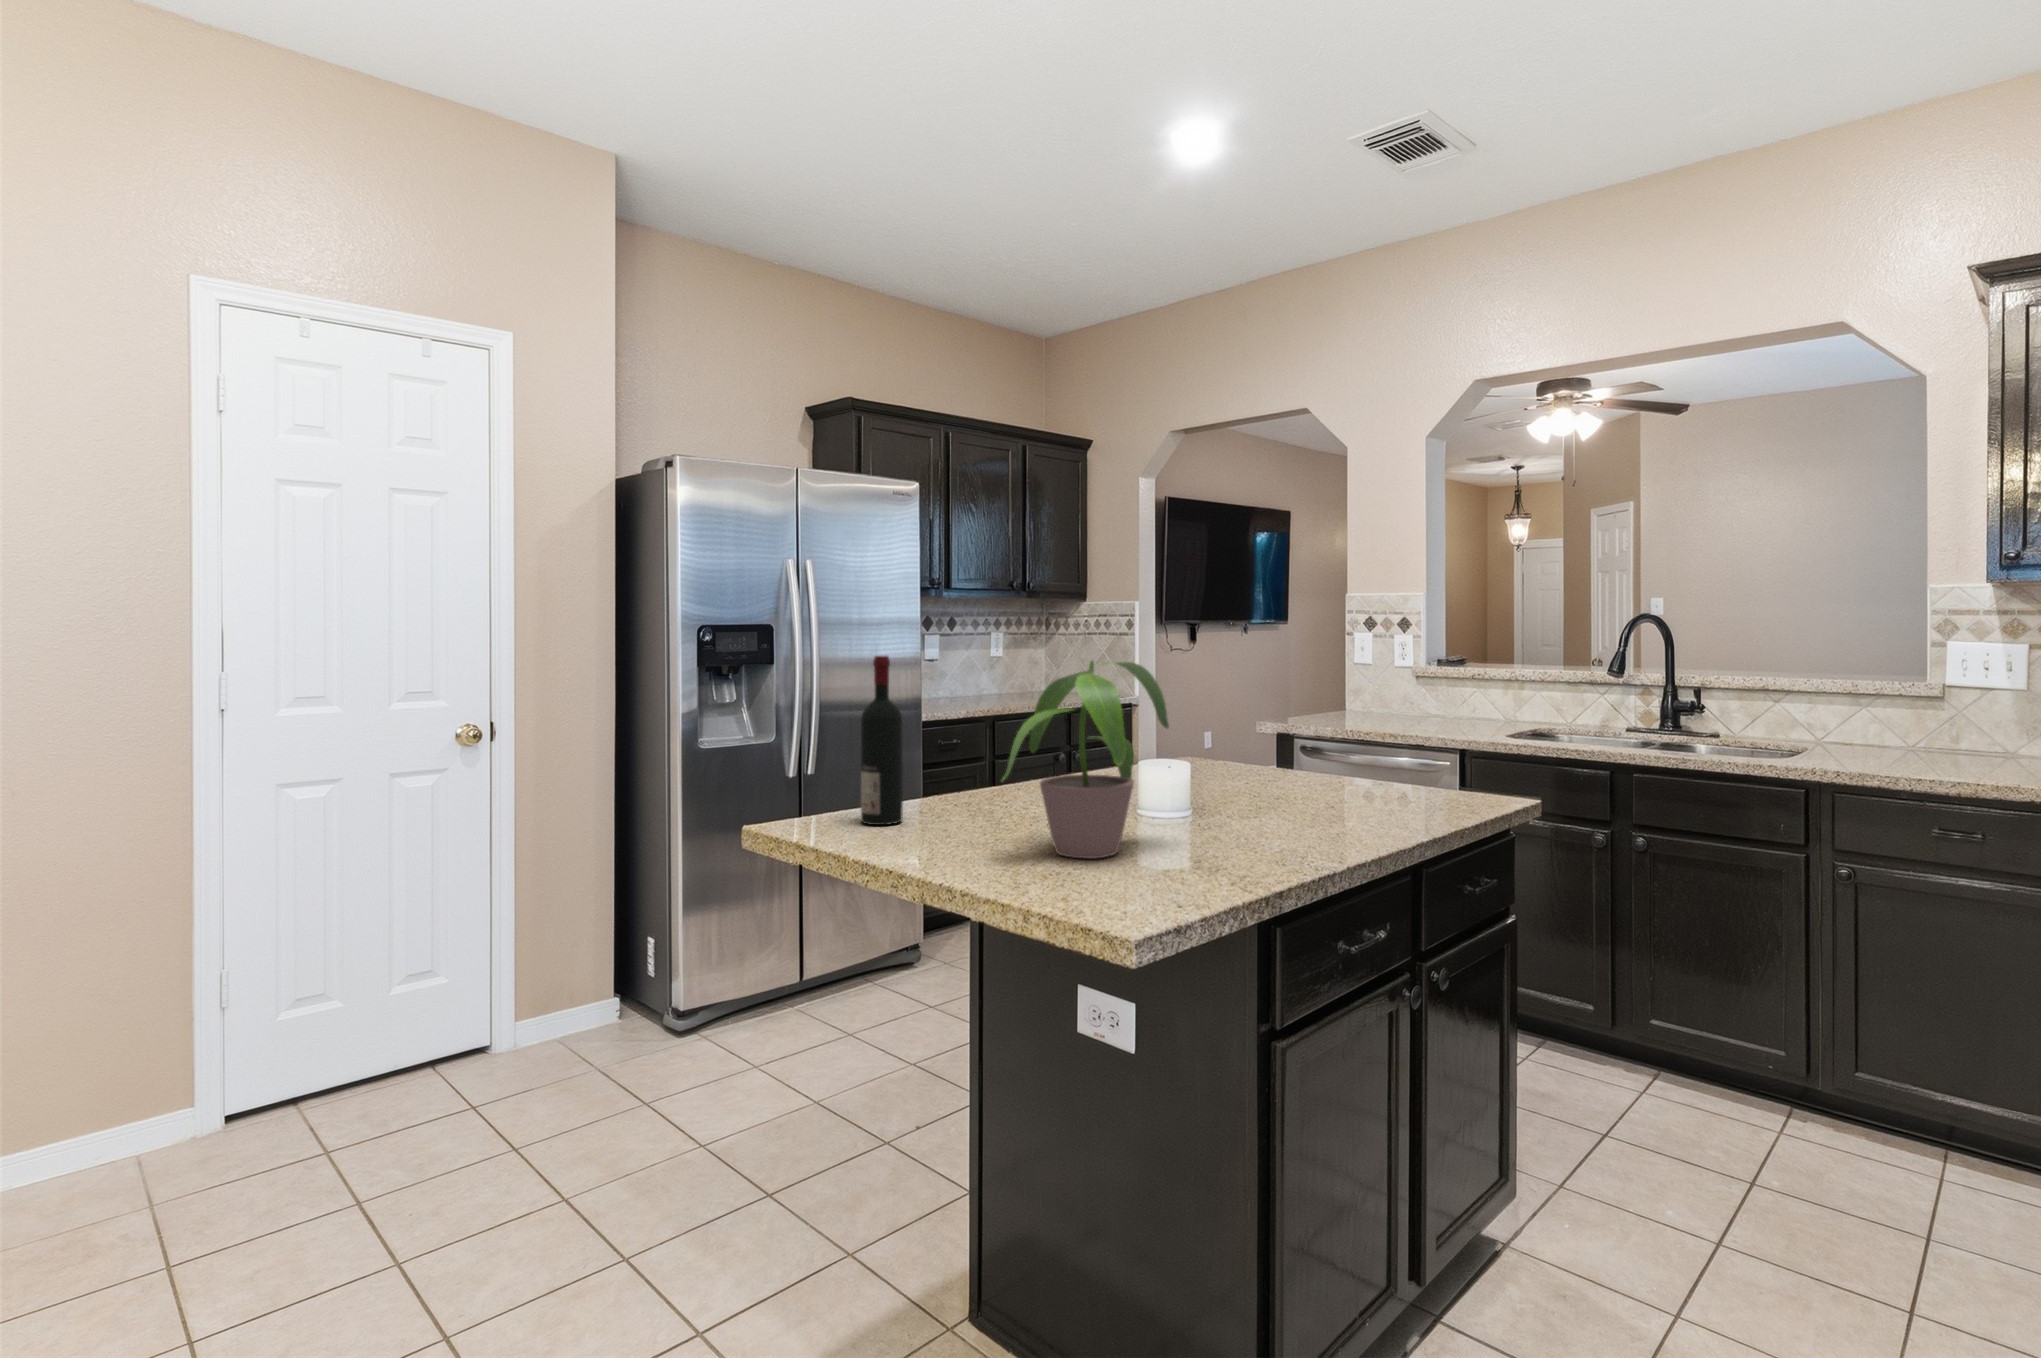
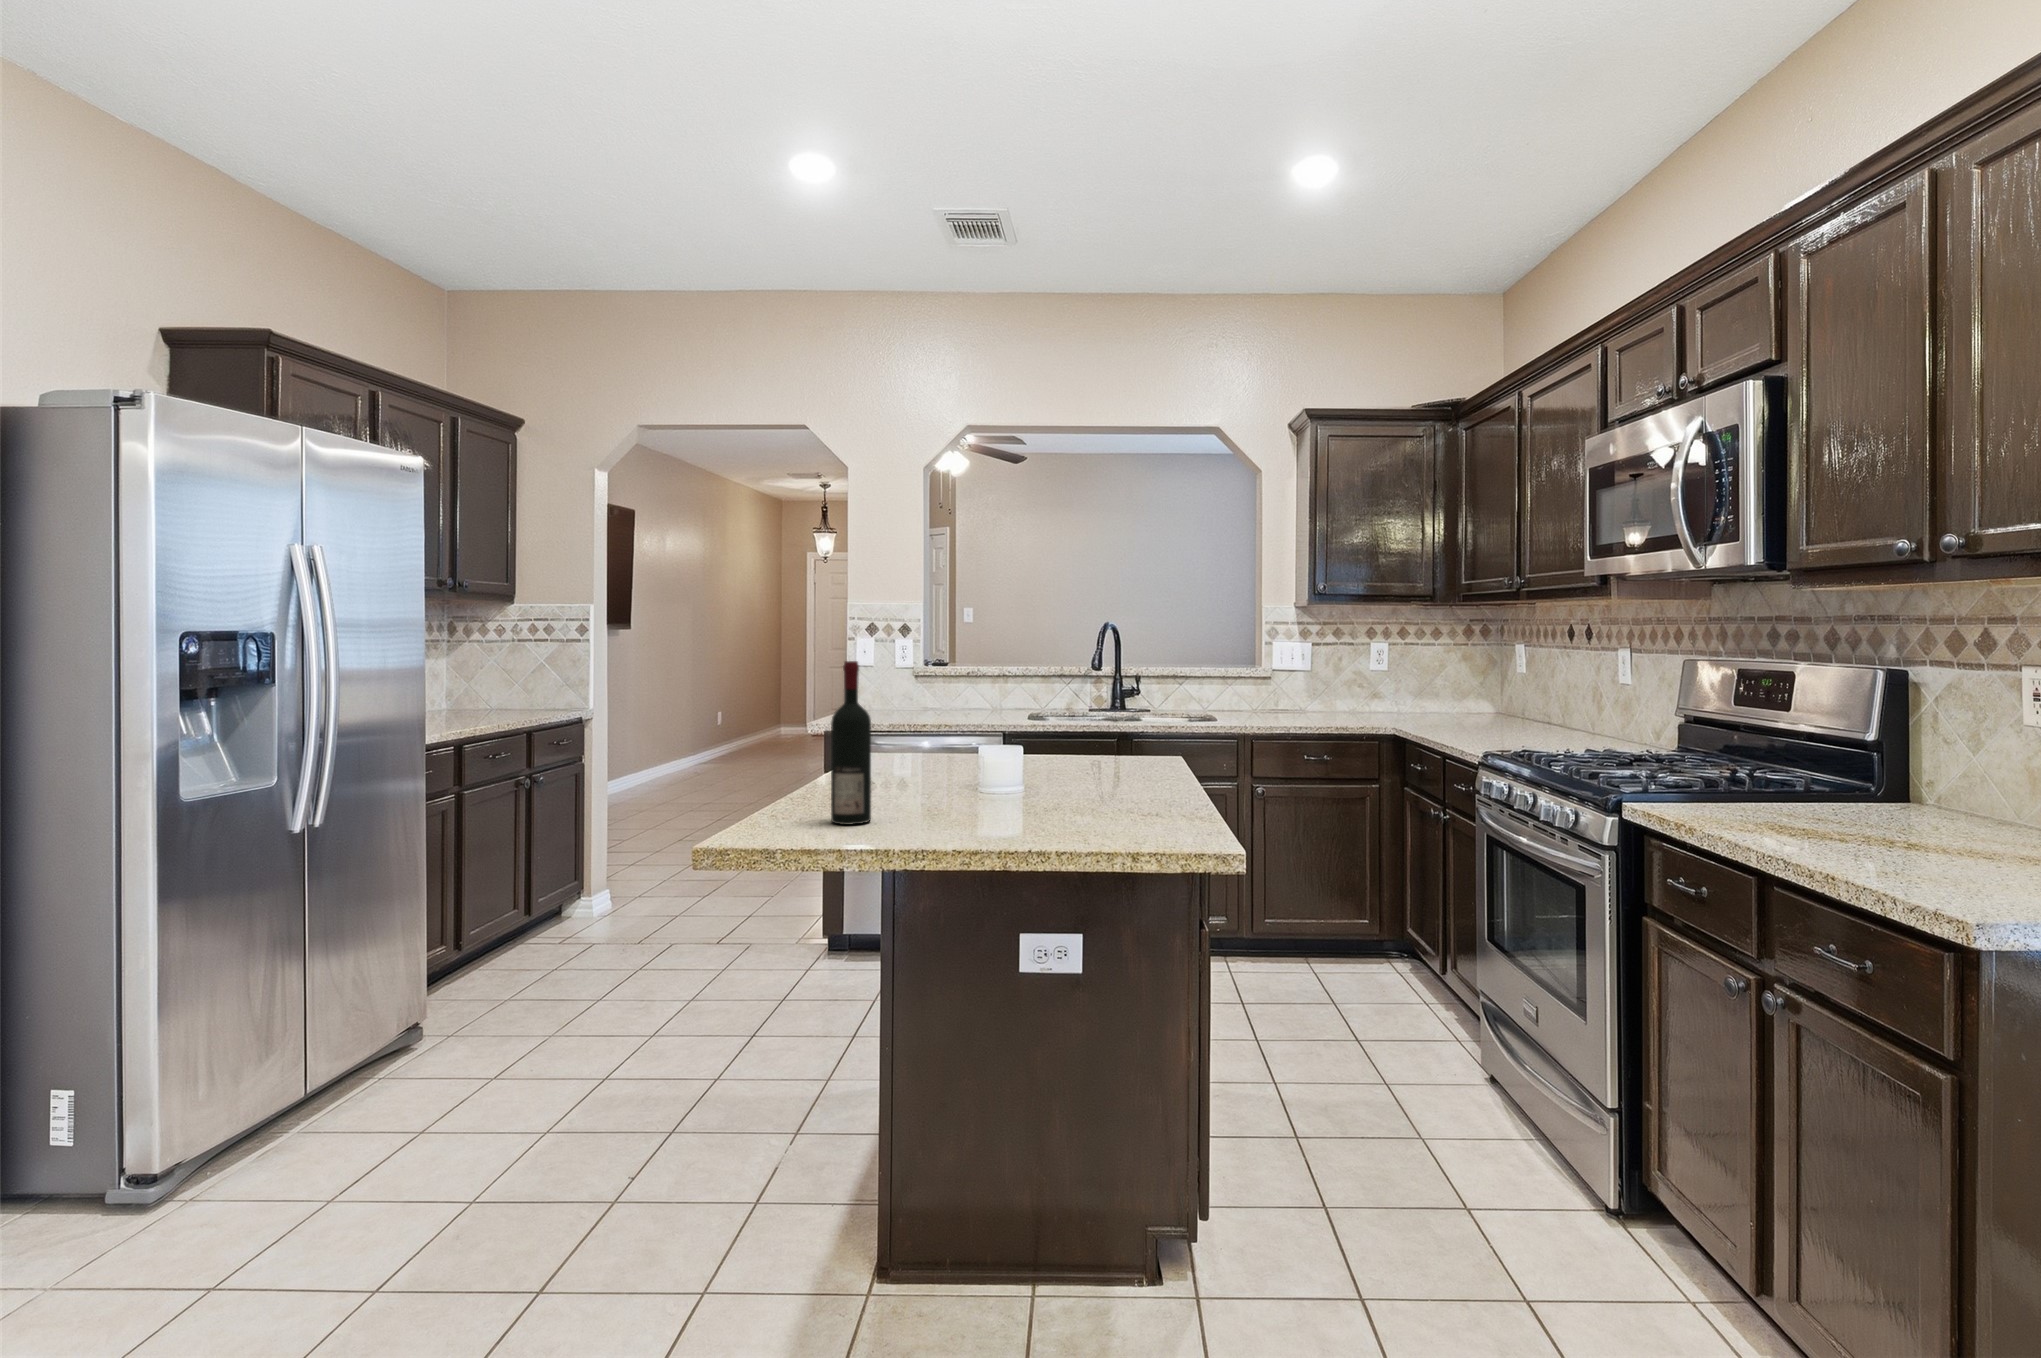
potted plant: present [1002,661,1169,859] -> none [1007,660,1147,820]

